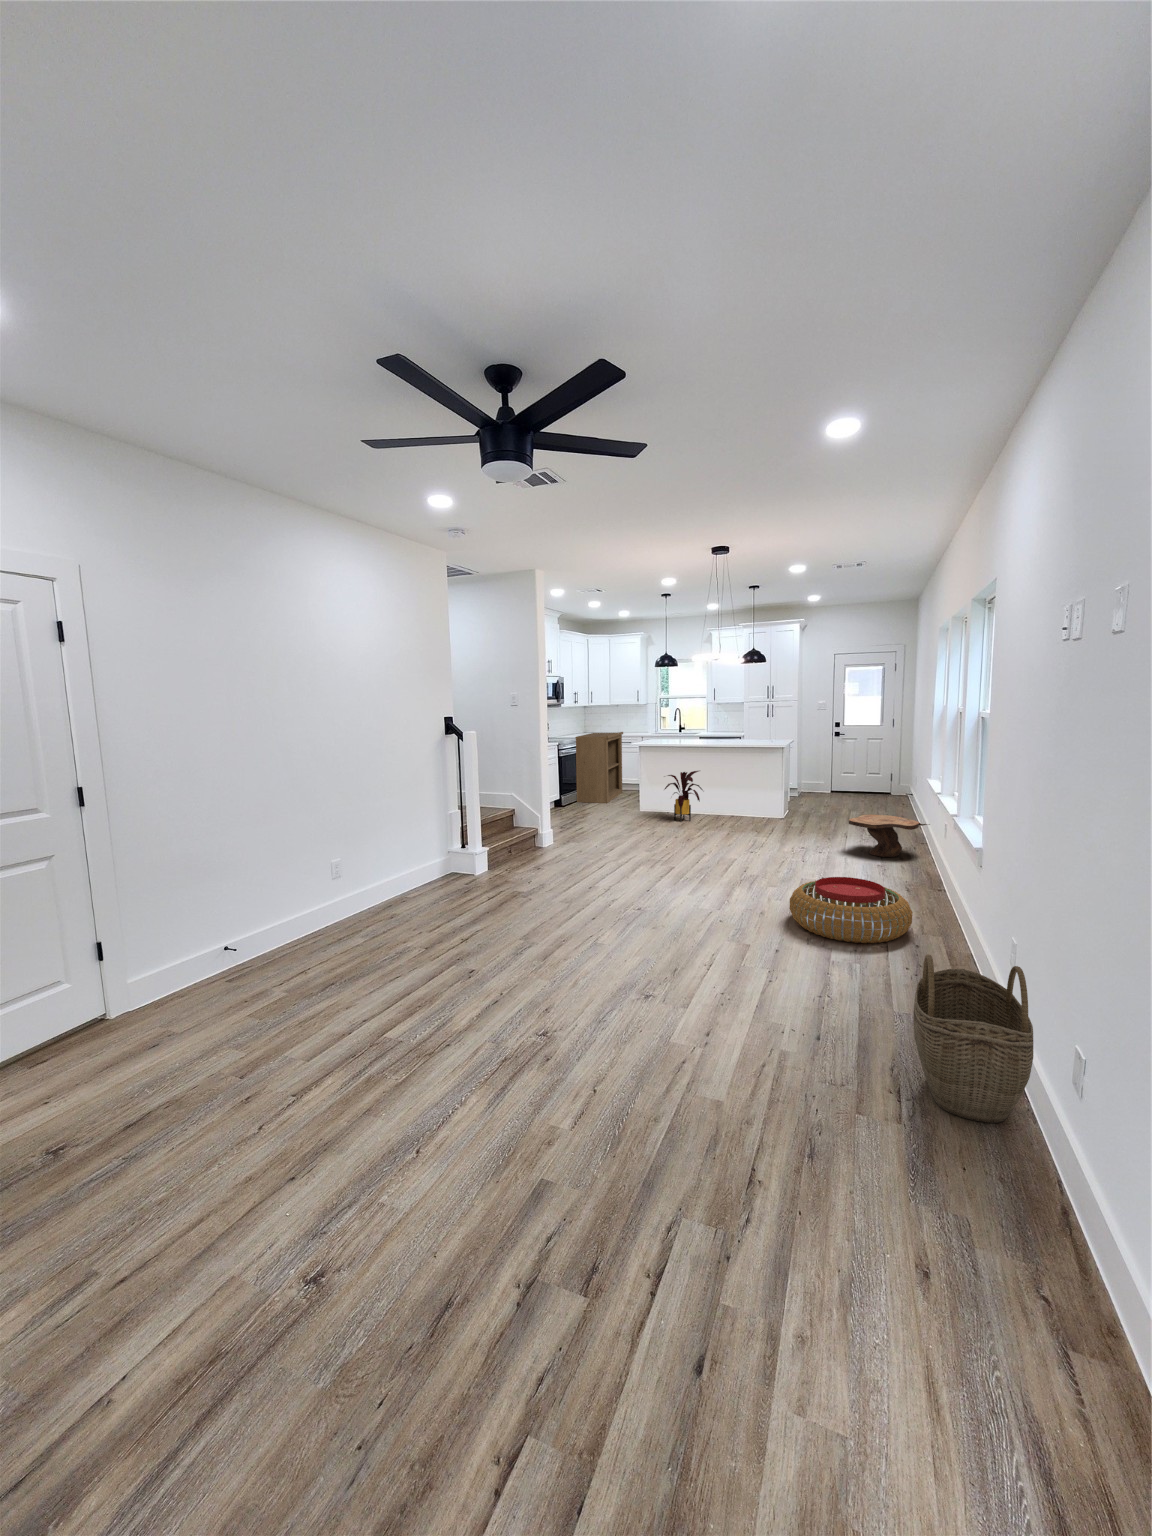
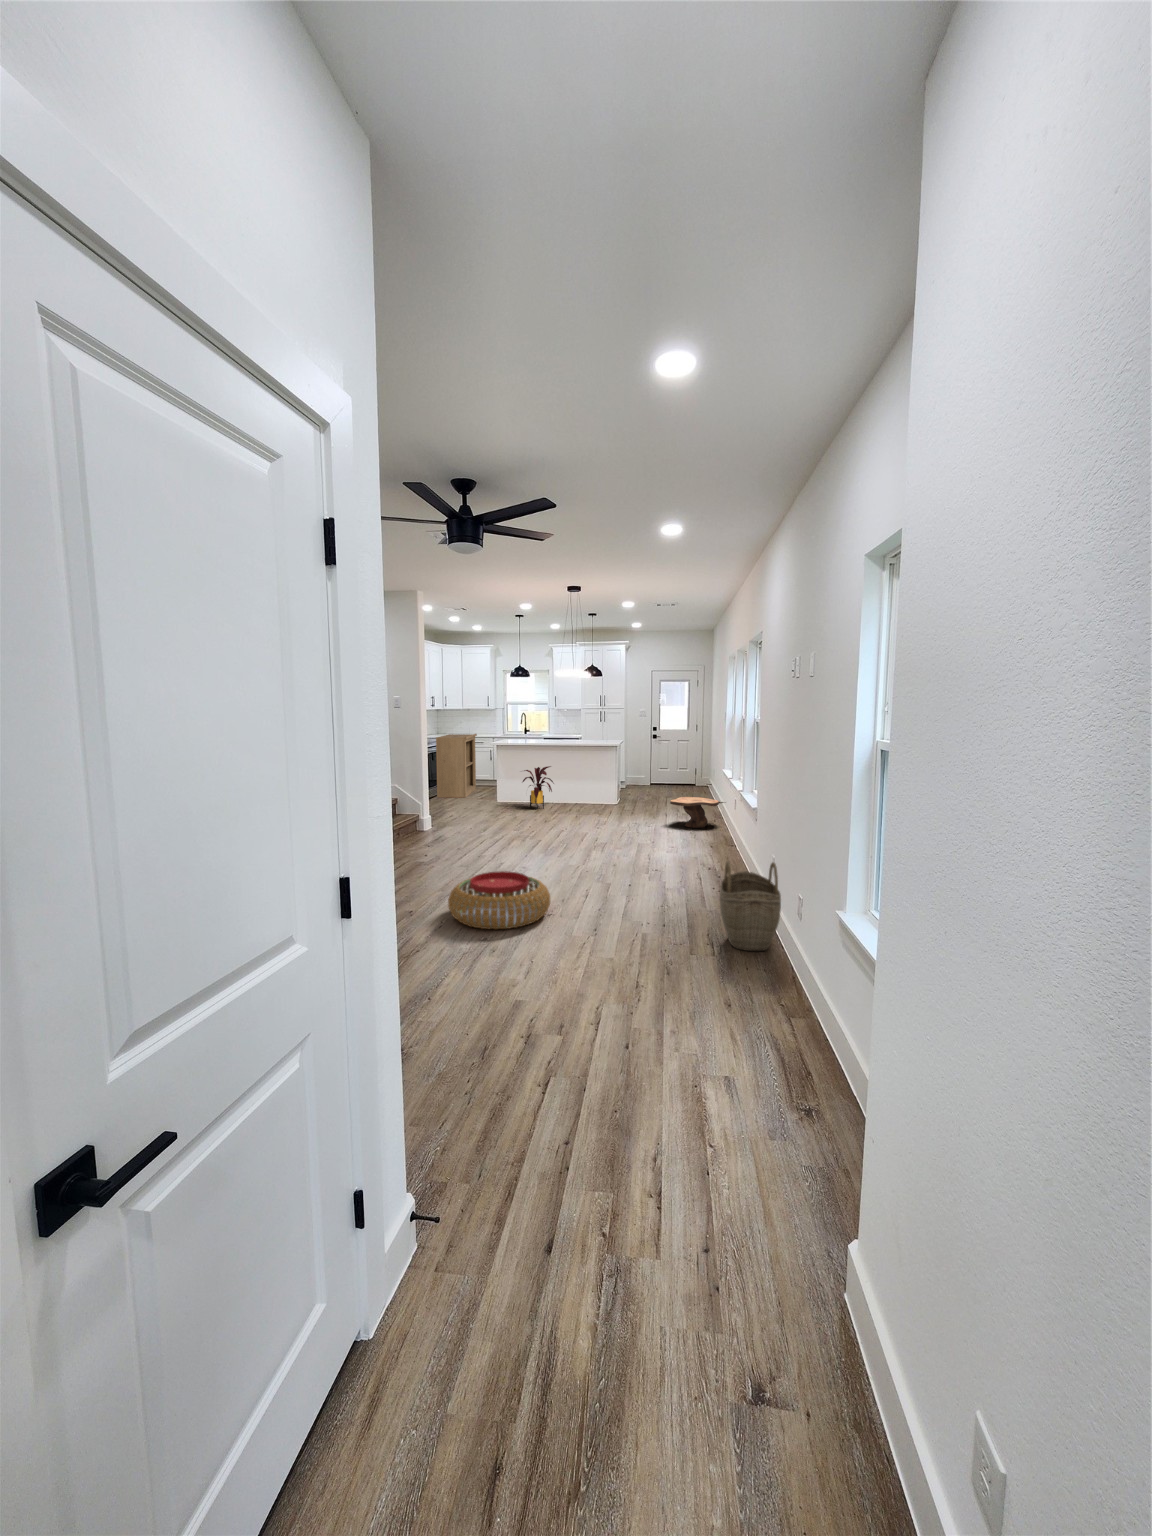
pouf: present [789,877,912,943] -> present [448,871,550,929]

